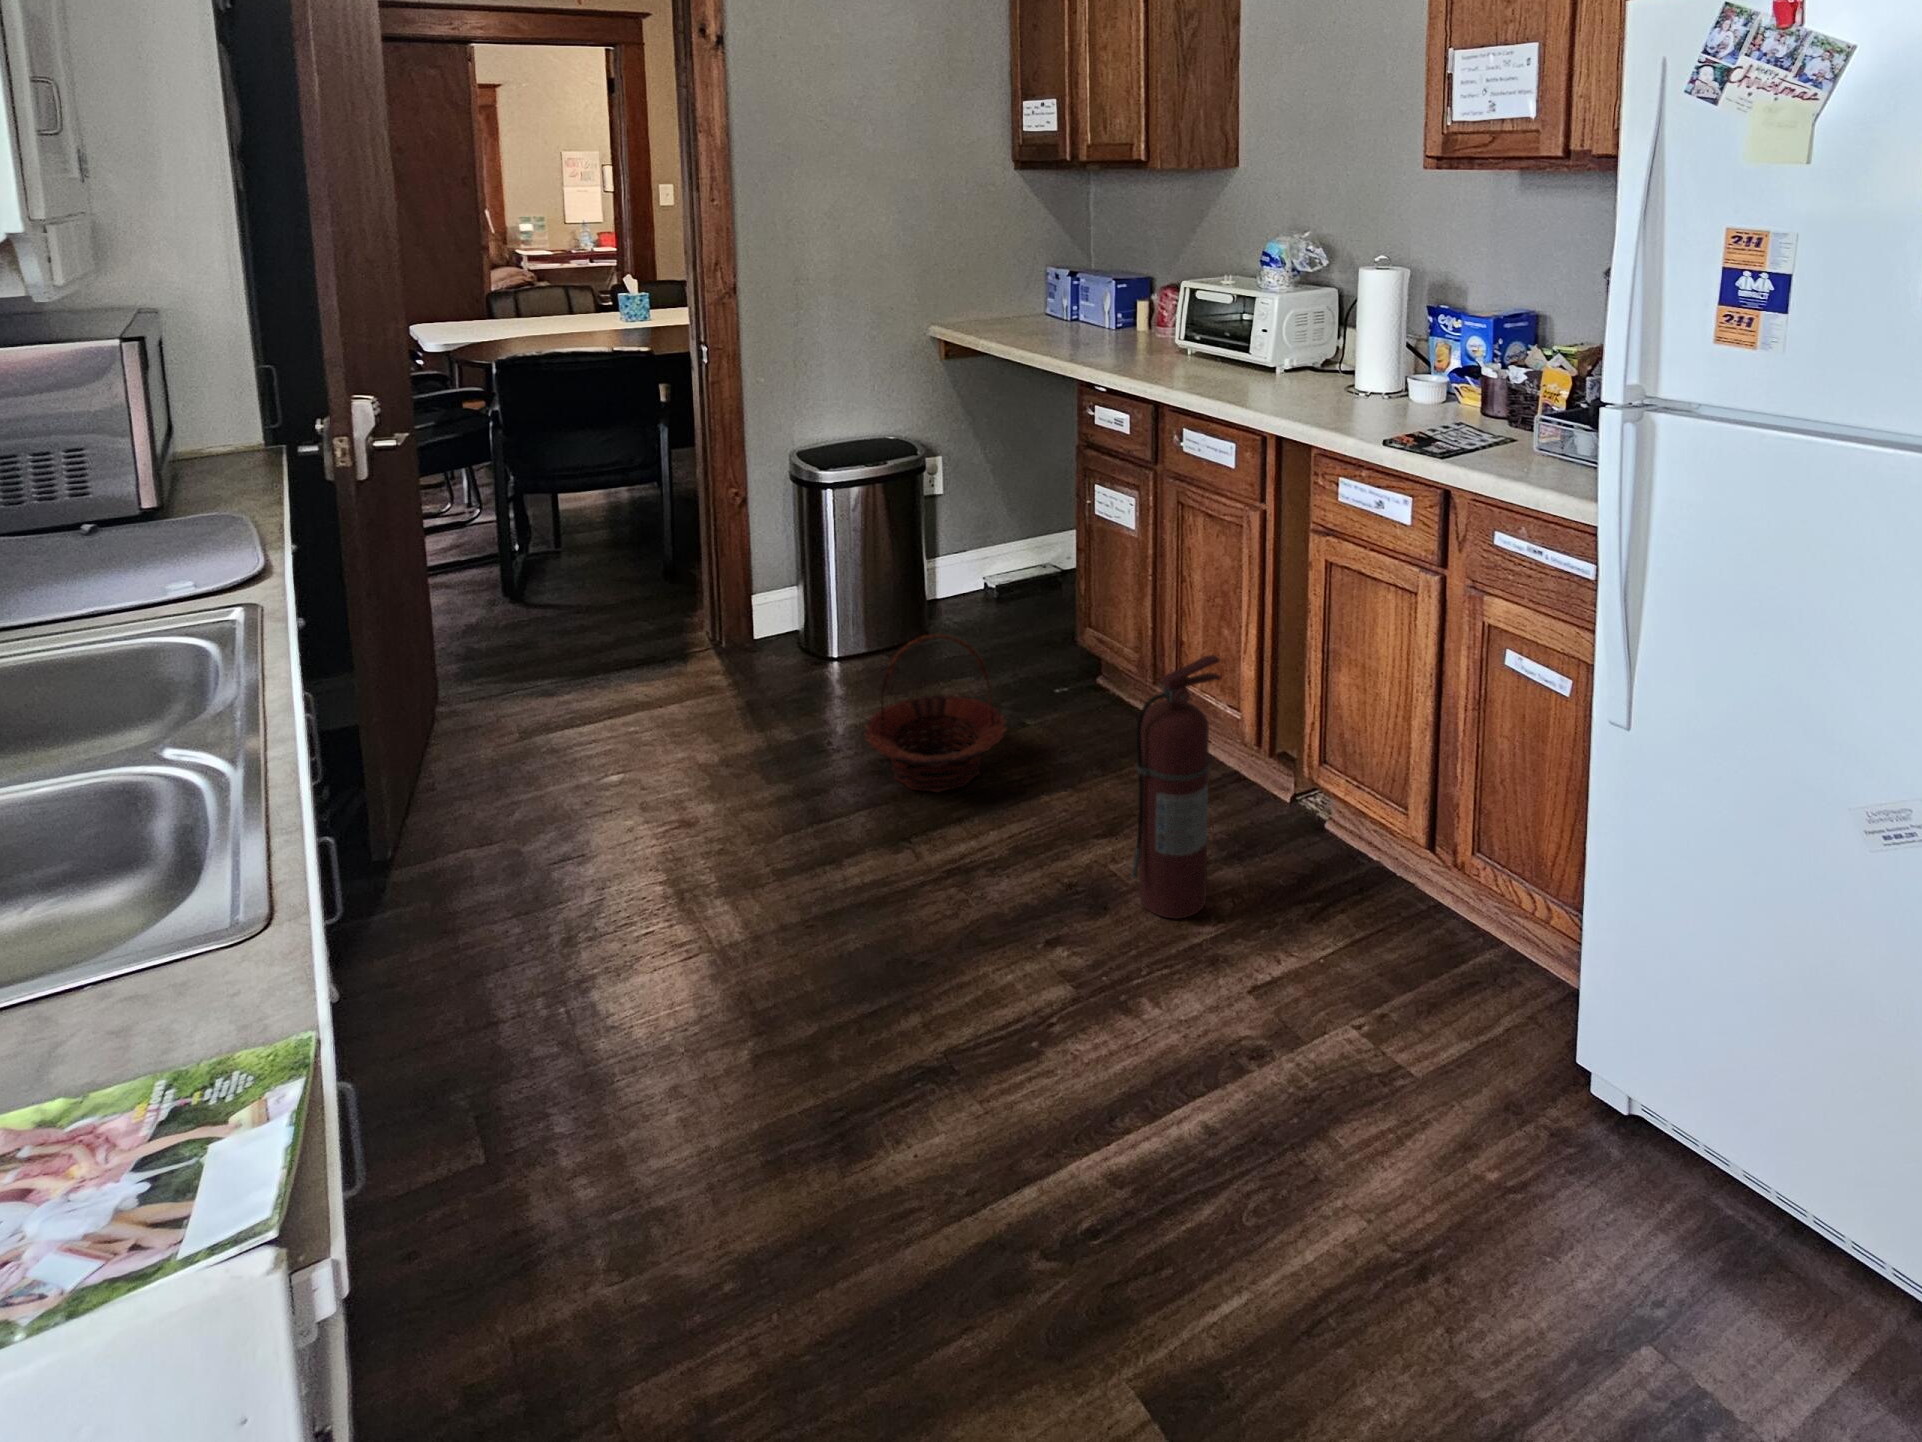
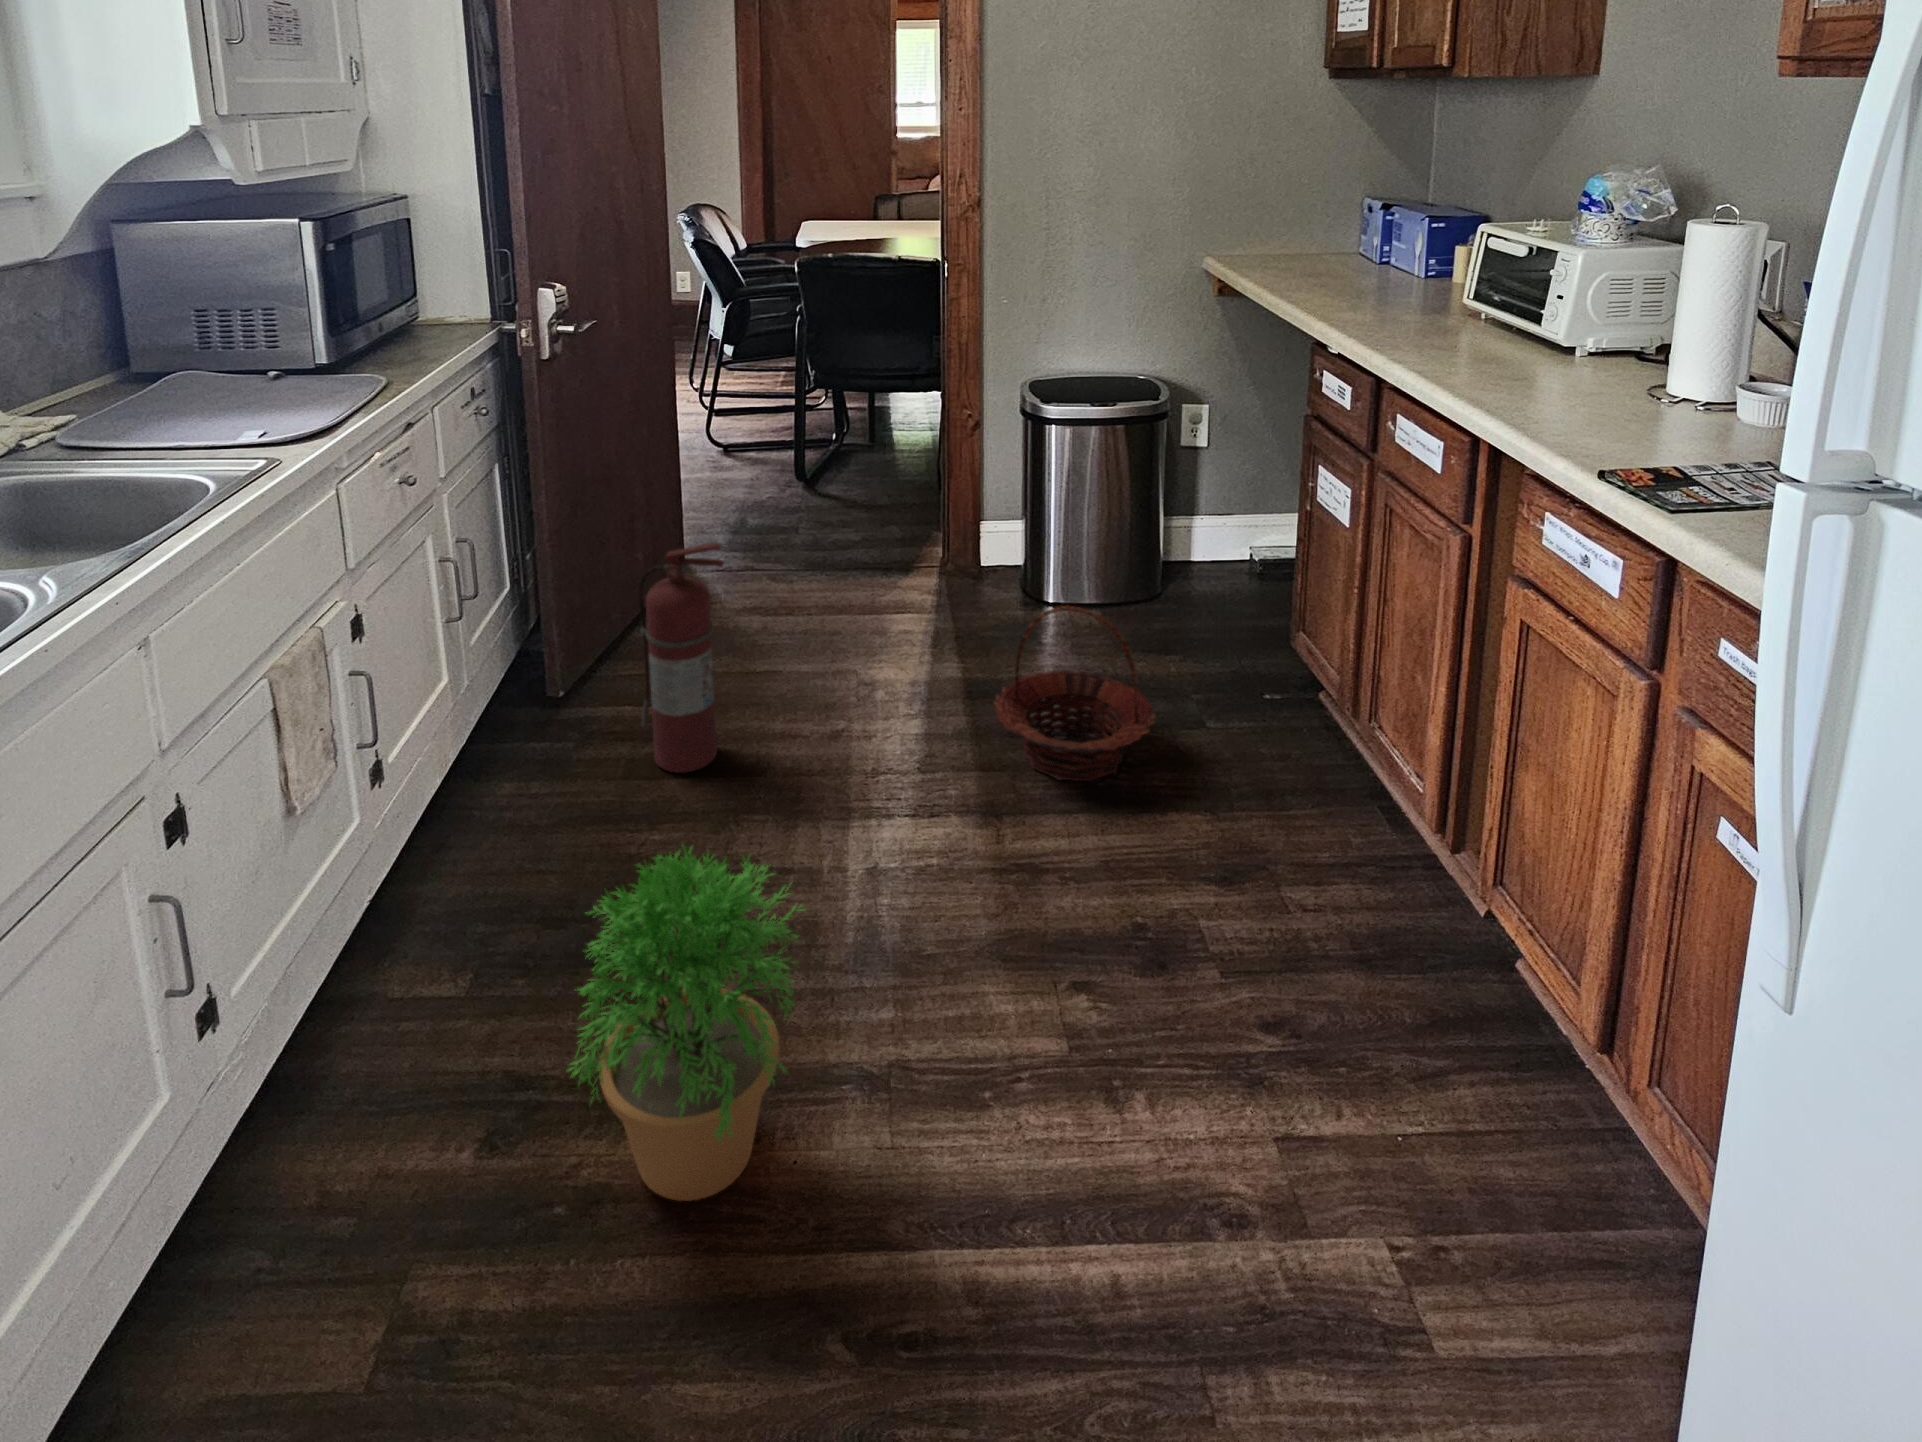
fire extinguisher: present [1131,655,1221,919] -> present [639,543,724,773]
potted plant: none [685,893,943,1246] -> present [568,844,802,1201]

